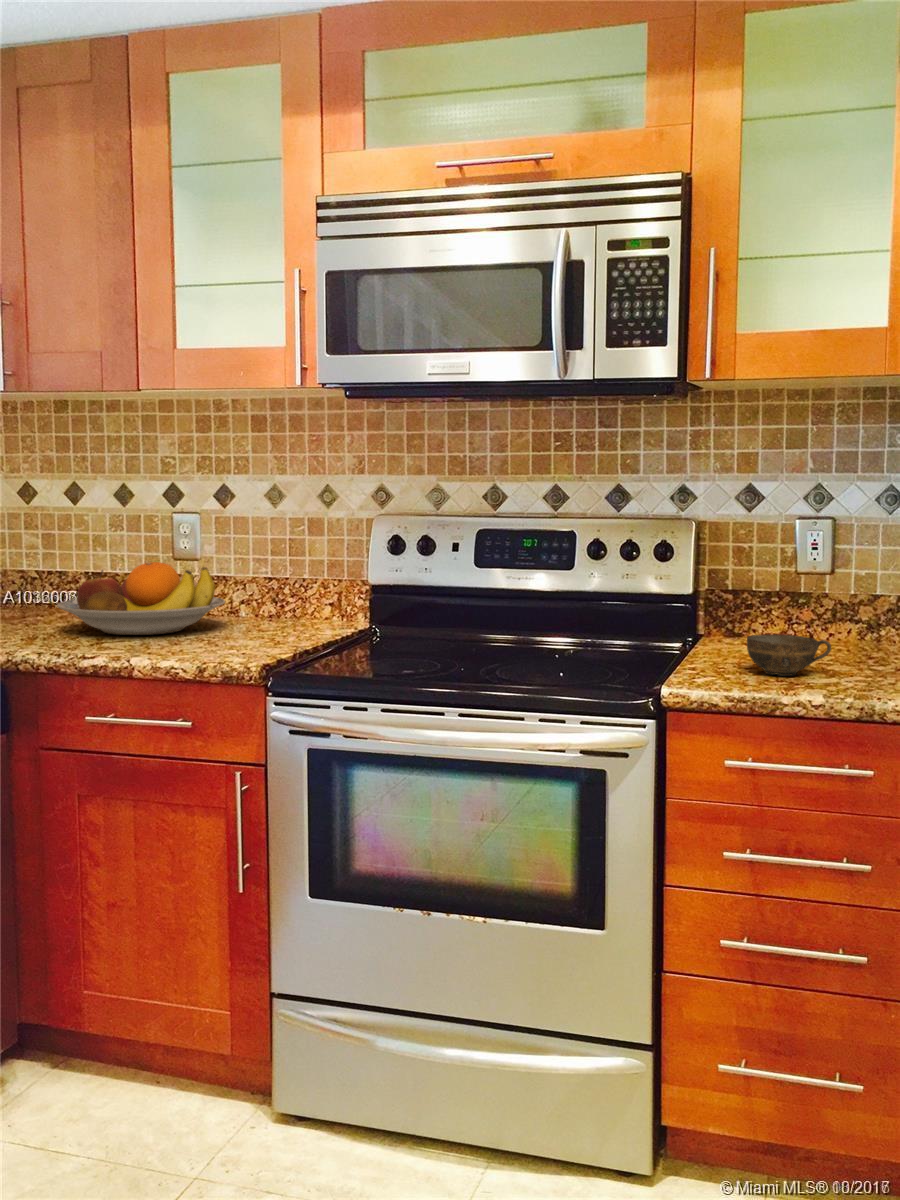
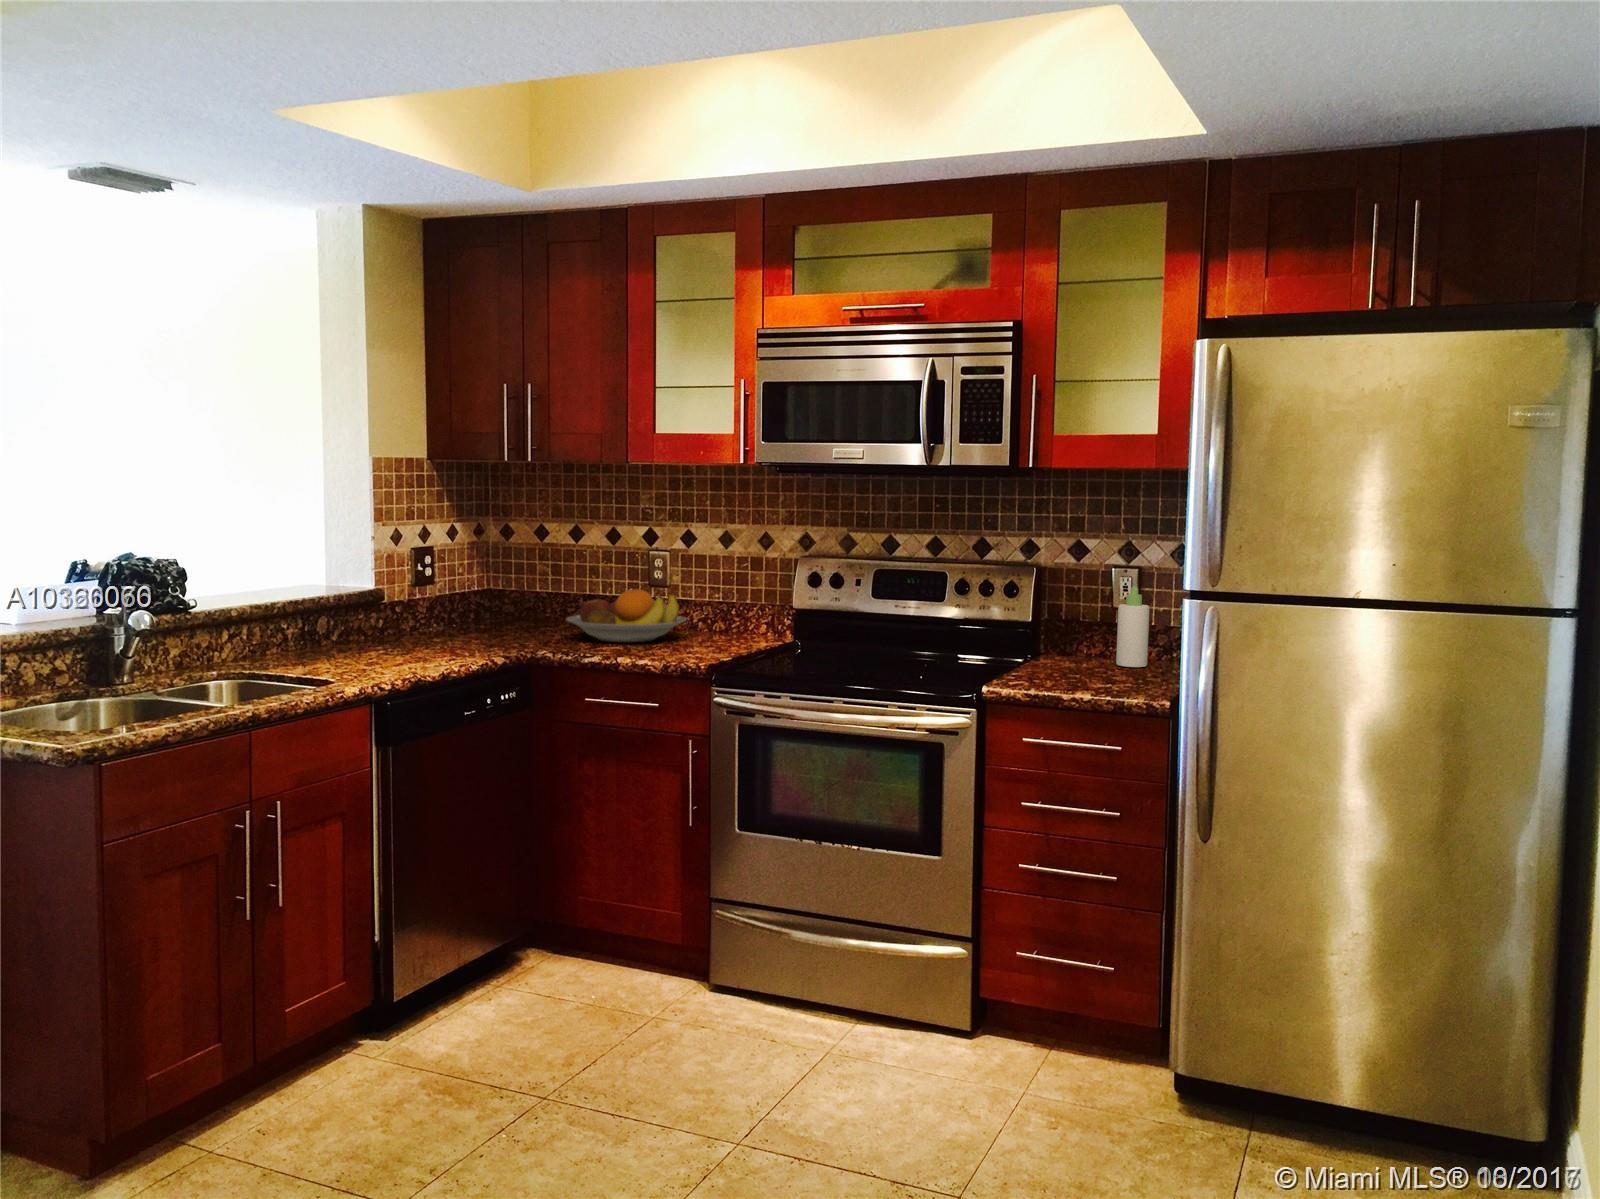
bottle: none [812,534,856,650] -> present [1116,580,1149,667]
cup: present [747,634,831,676] -> none [1050,653,1110,682]

